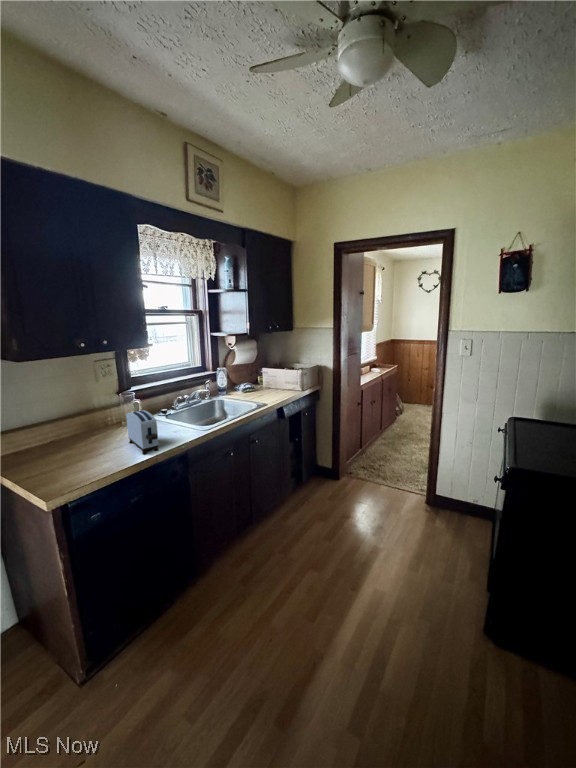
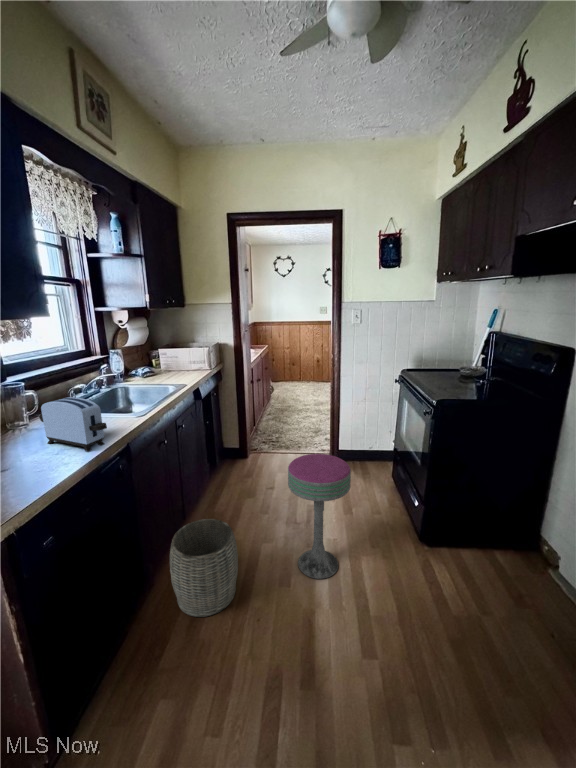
bar stool: none [321,494,387,628] -> present [288,454,351,579]
woven basket: none [209,530,269,618] -> present [170,519,238,617]

